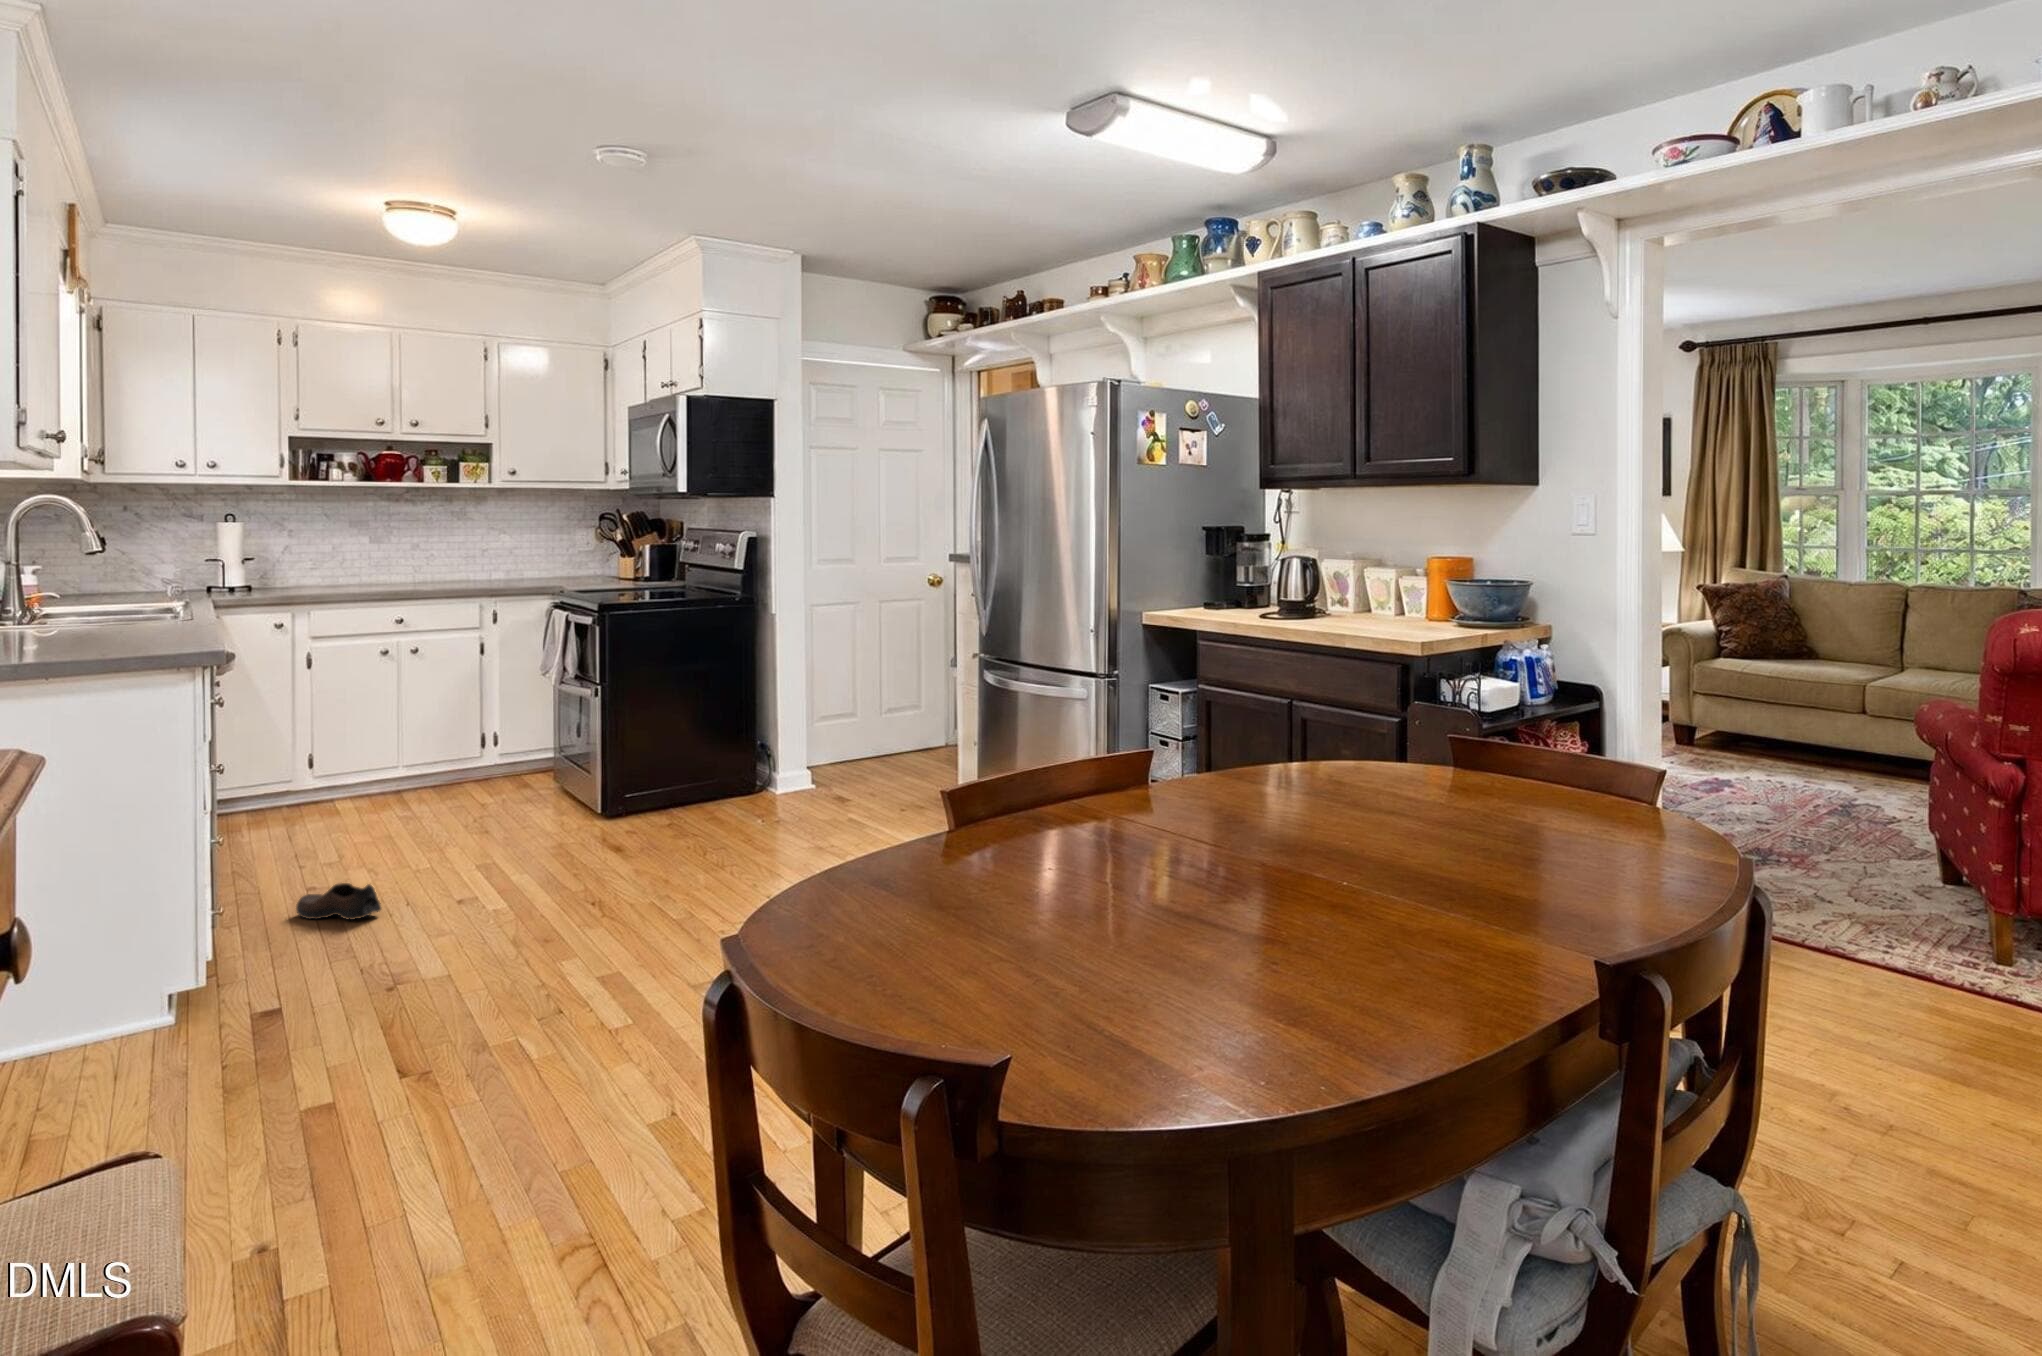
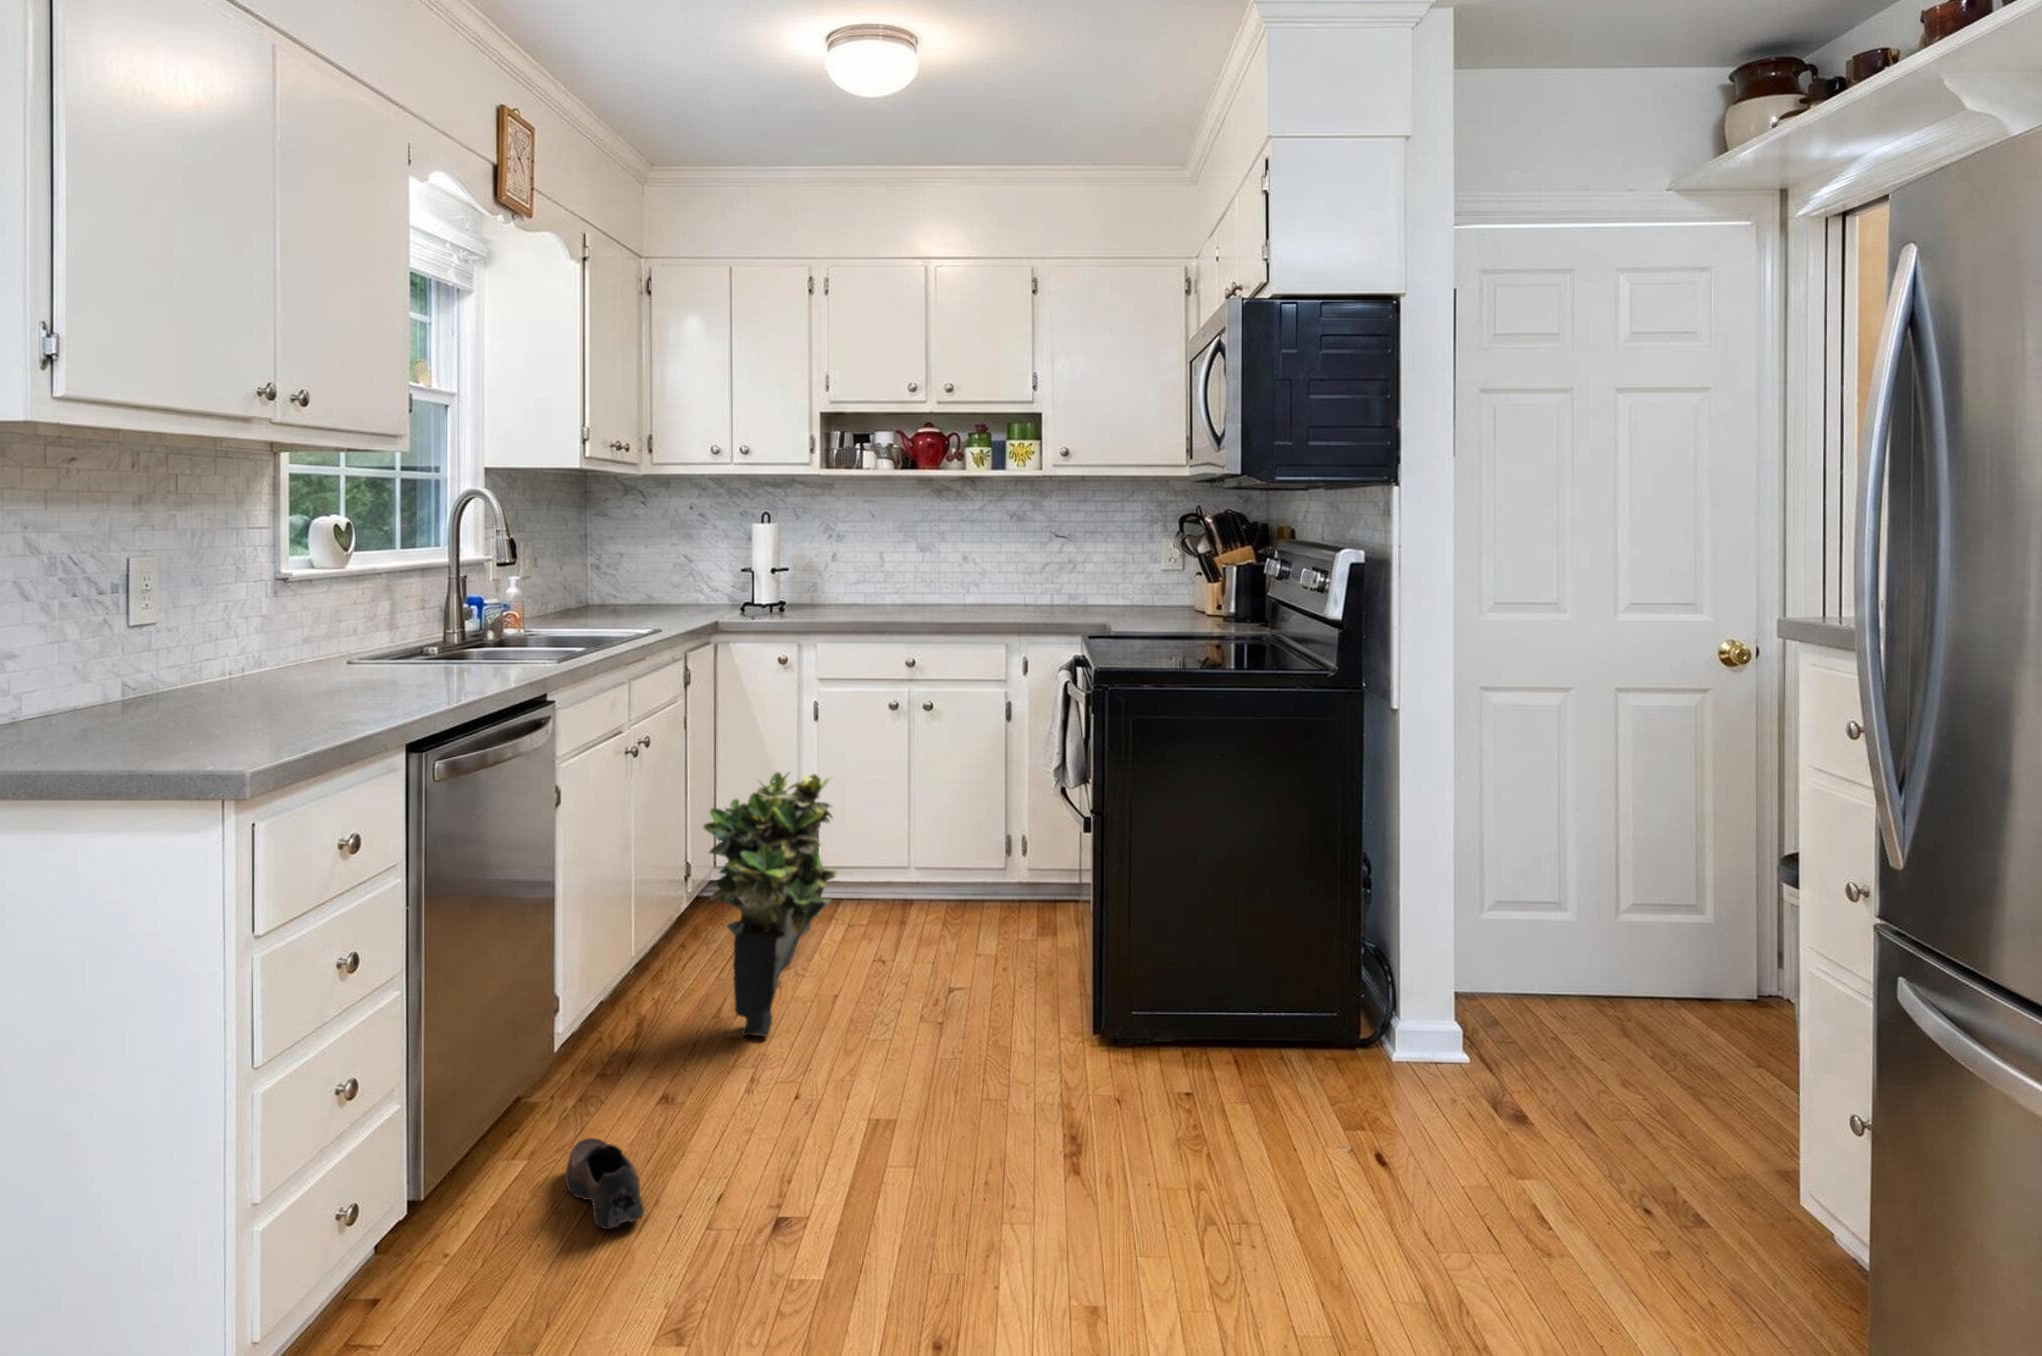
potted plant: none [297,687,411,860] -> present [703,772,837,1036]

